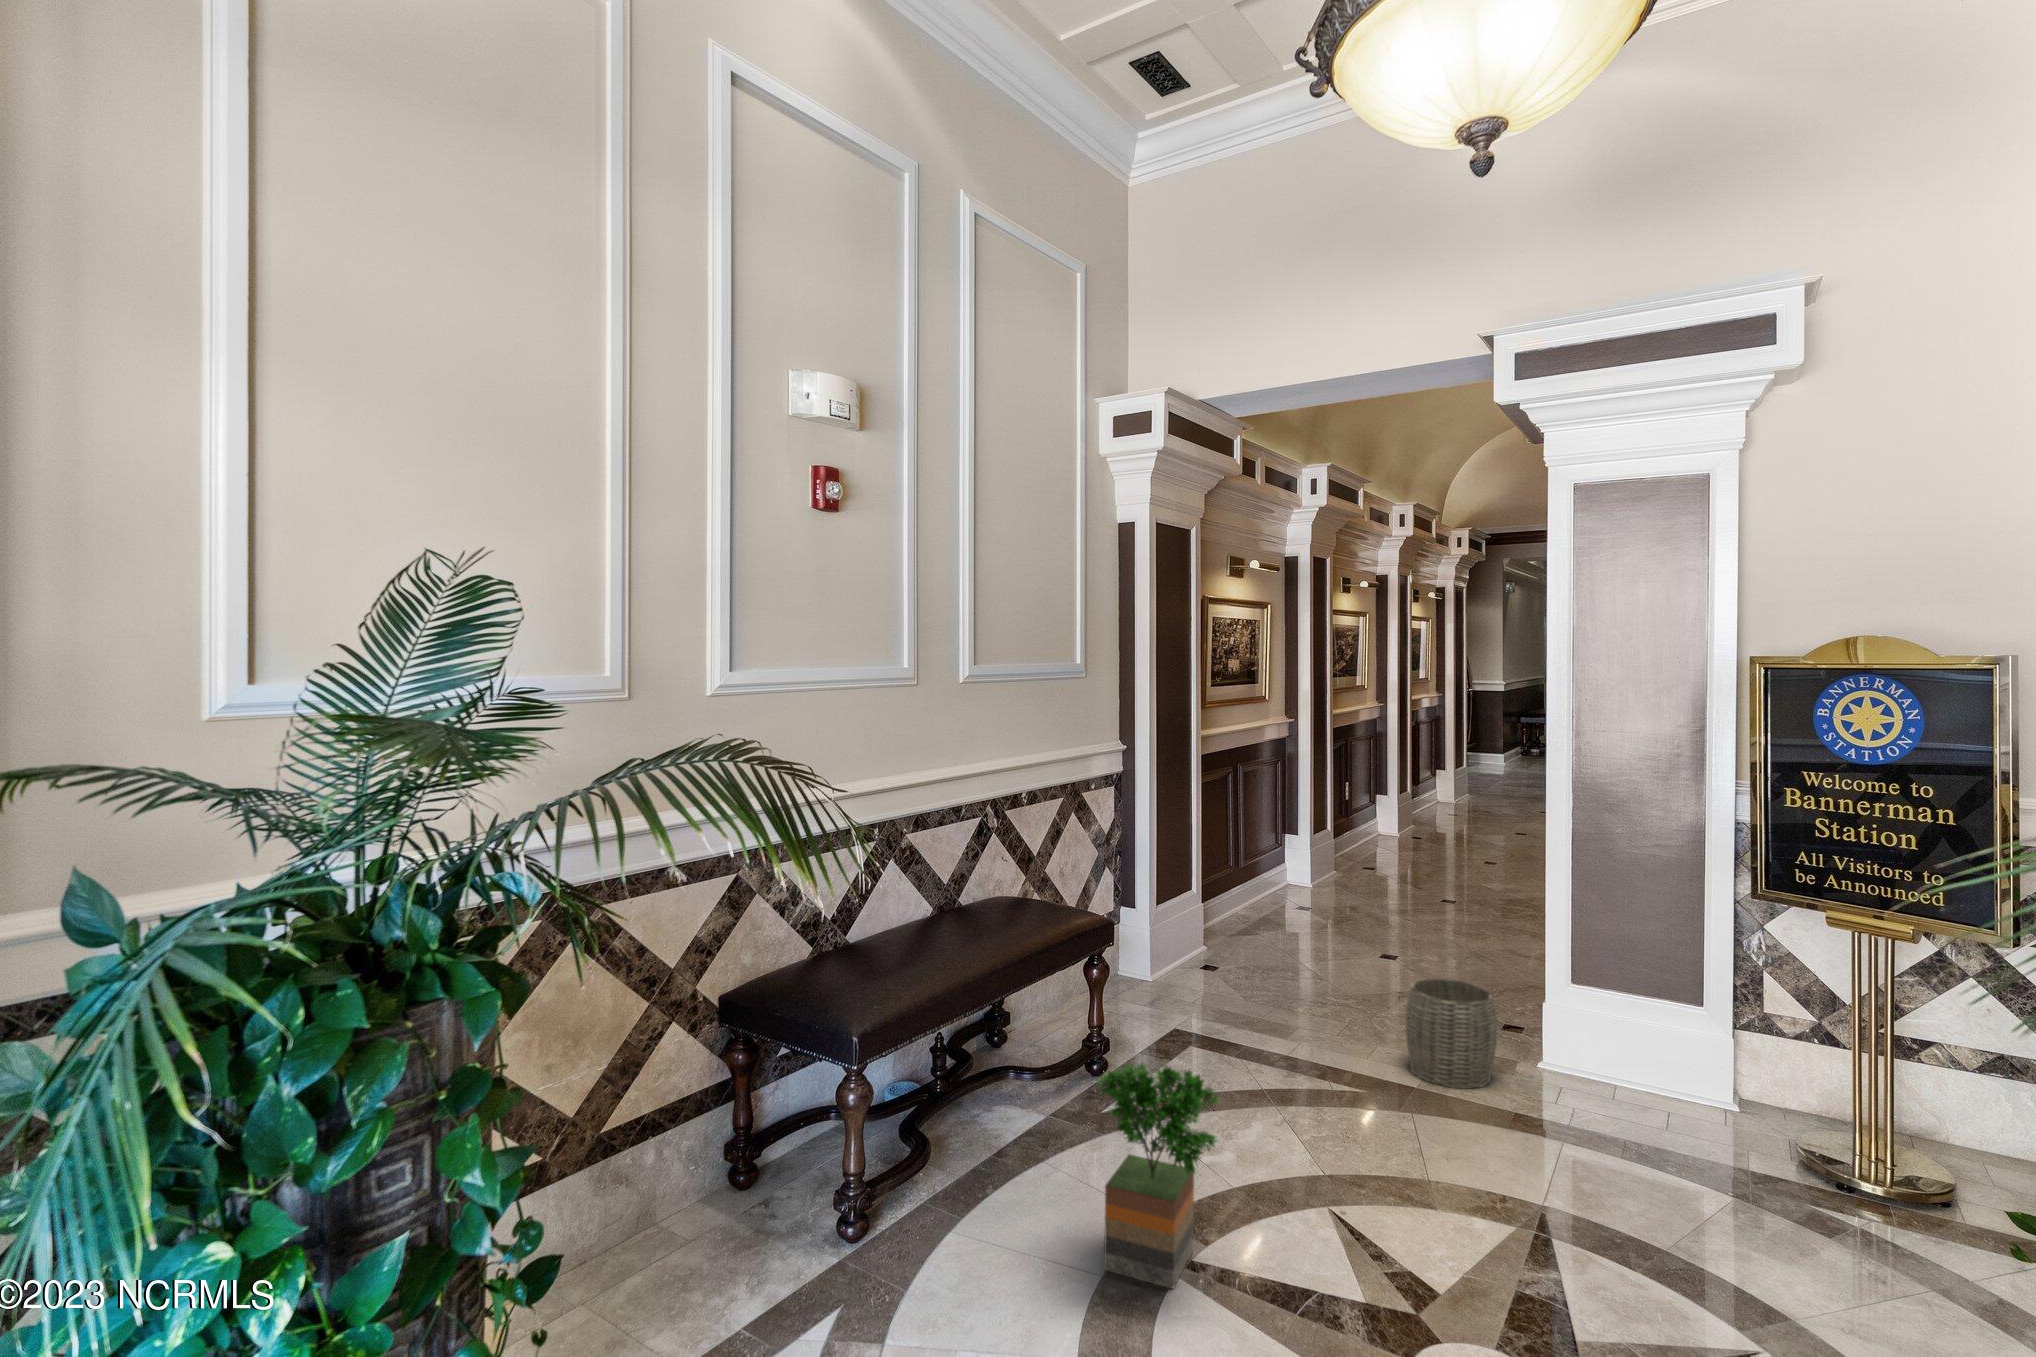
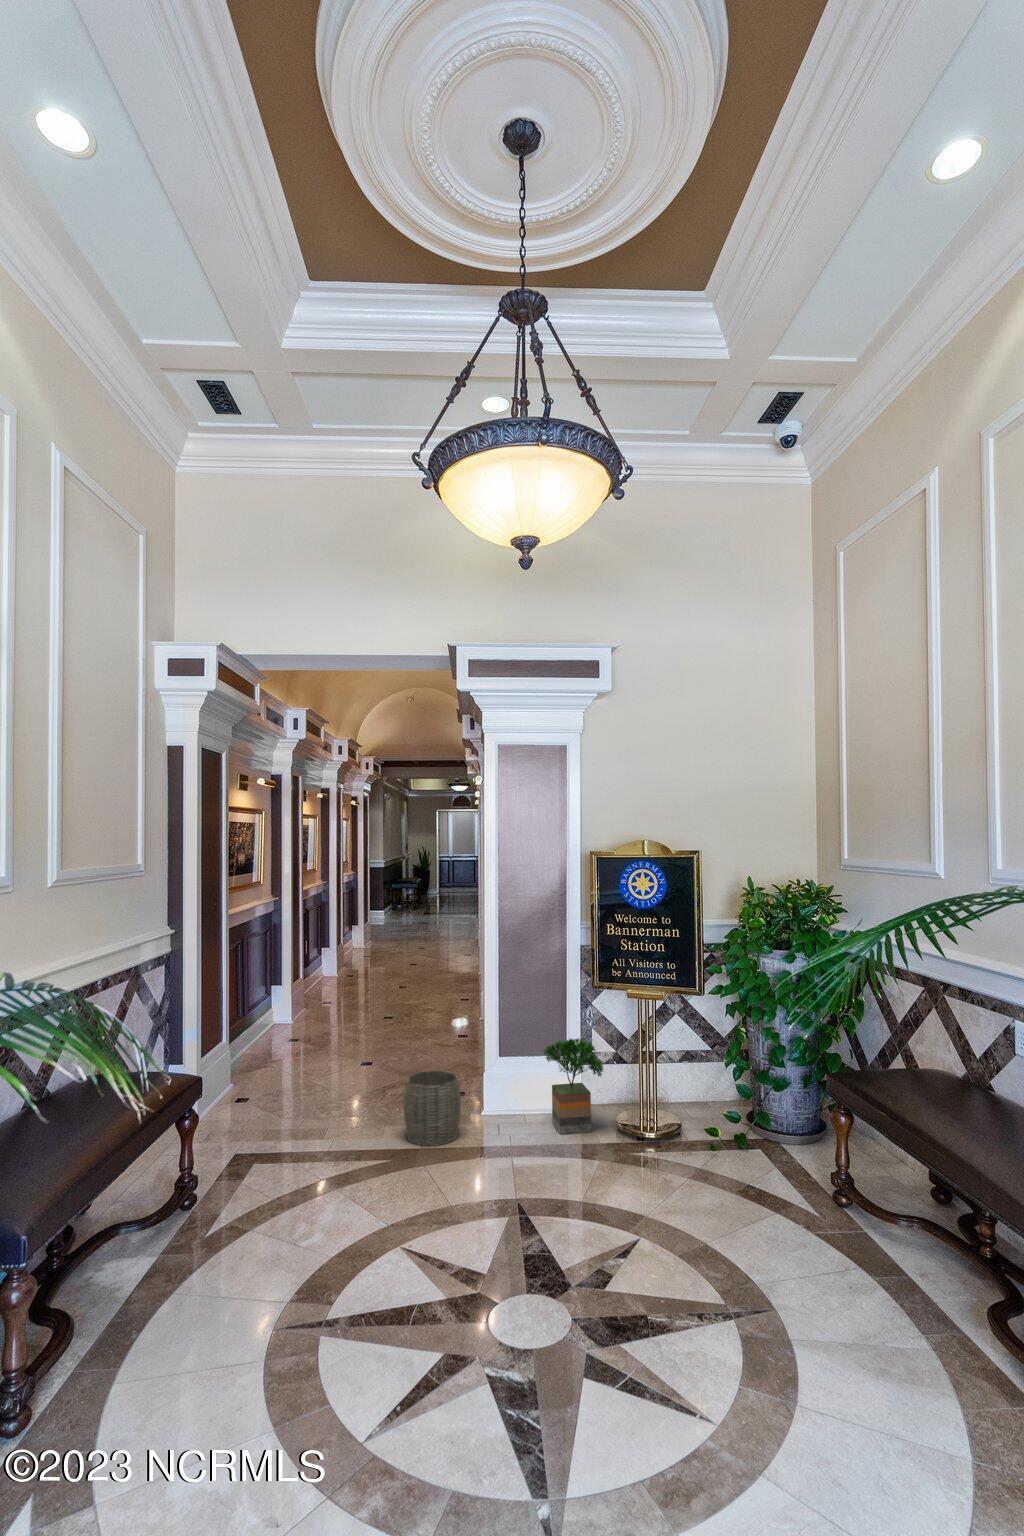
potted tree: present [1099,1063,1220,1289] -> present [543,1039,603,1135]

